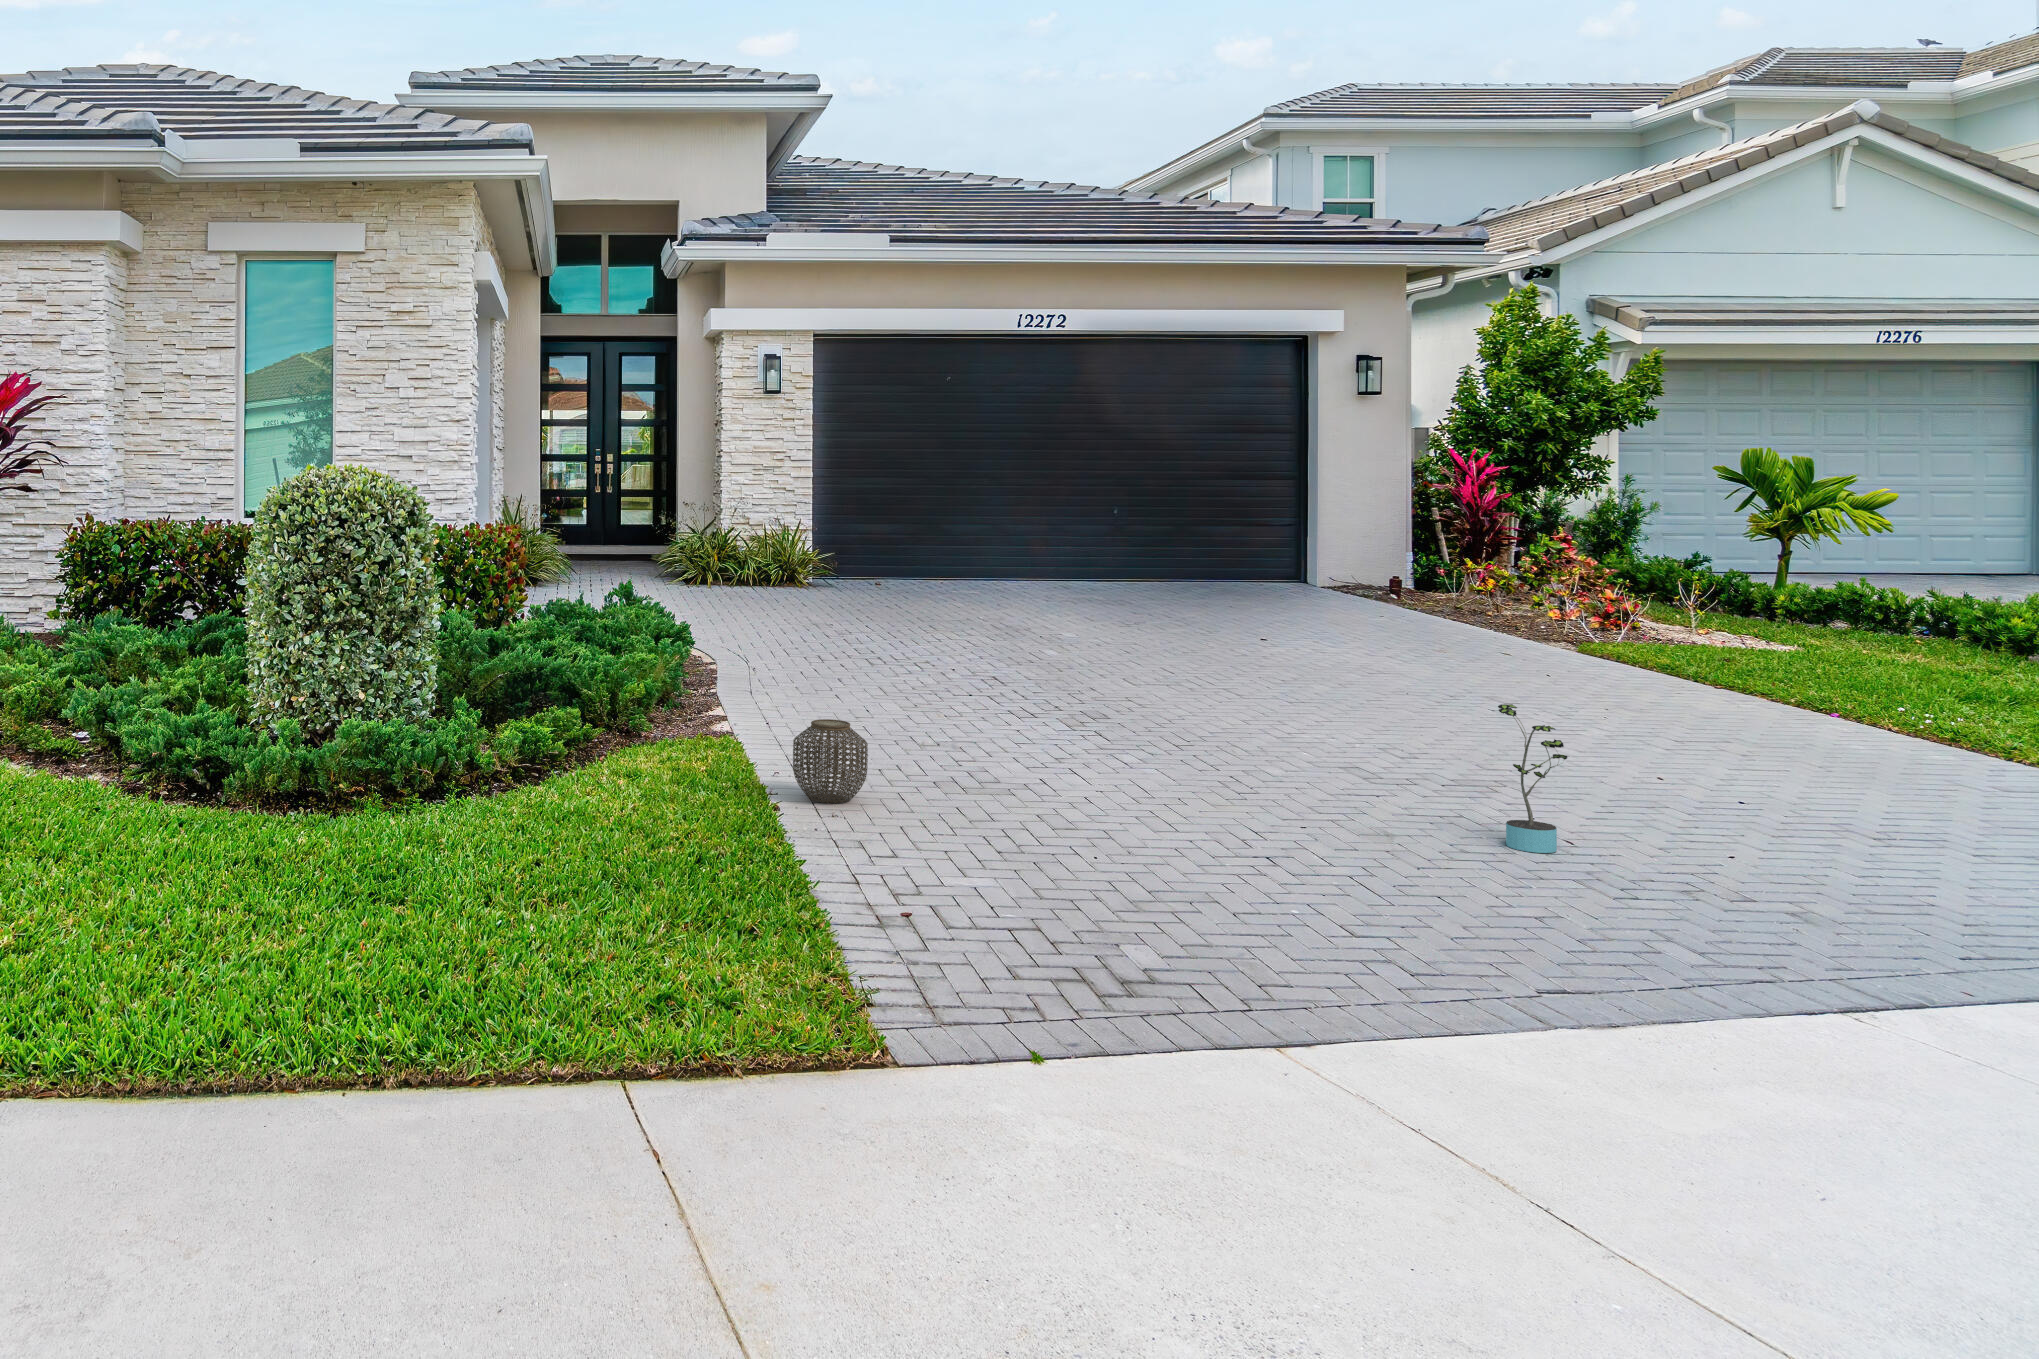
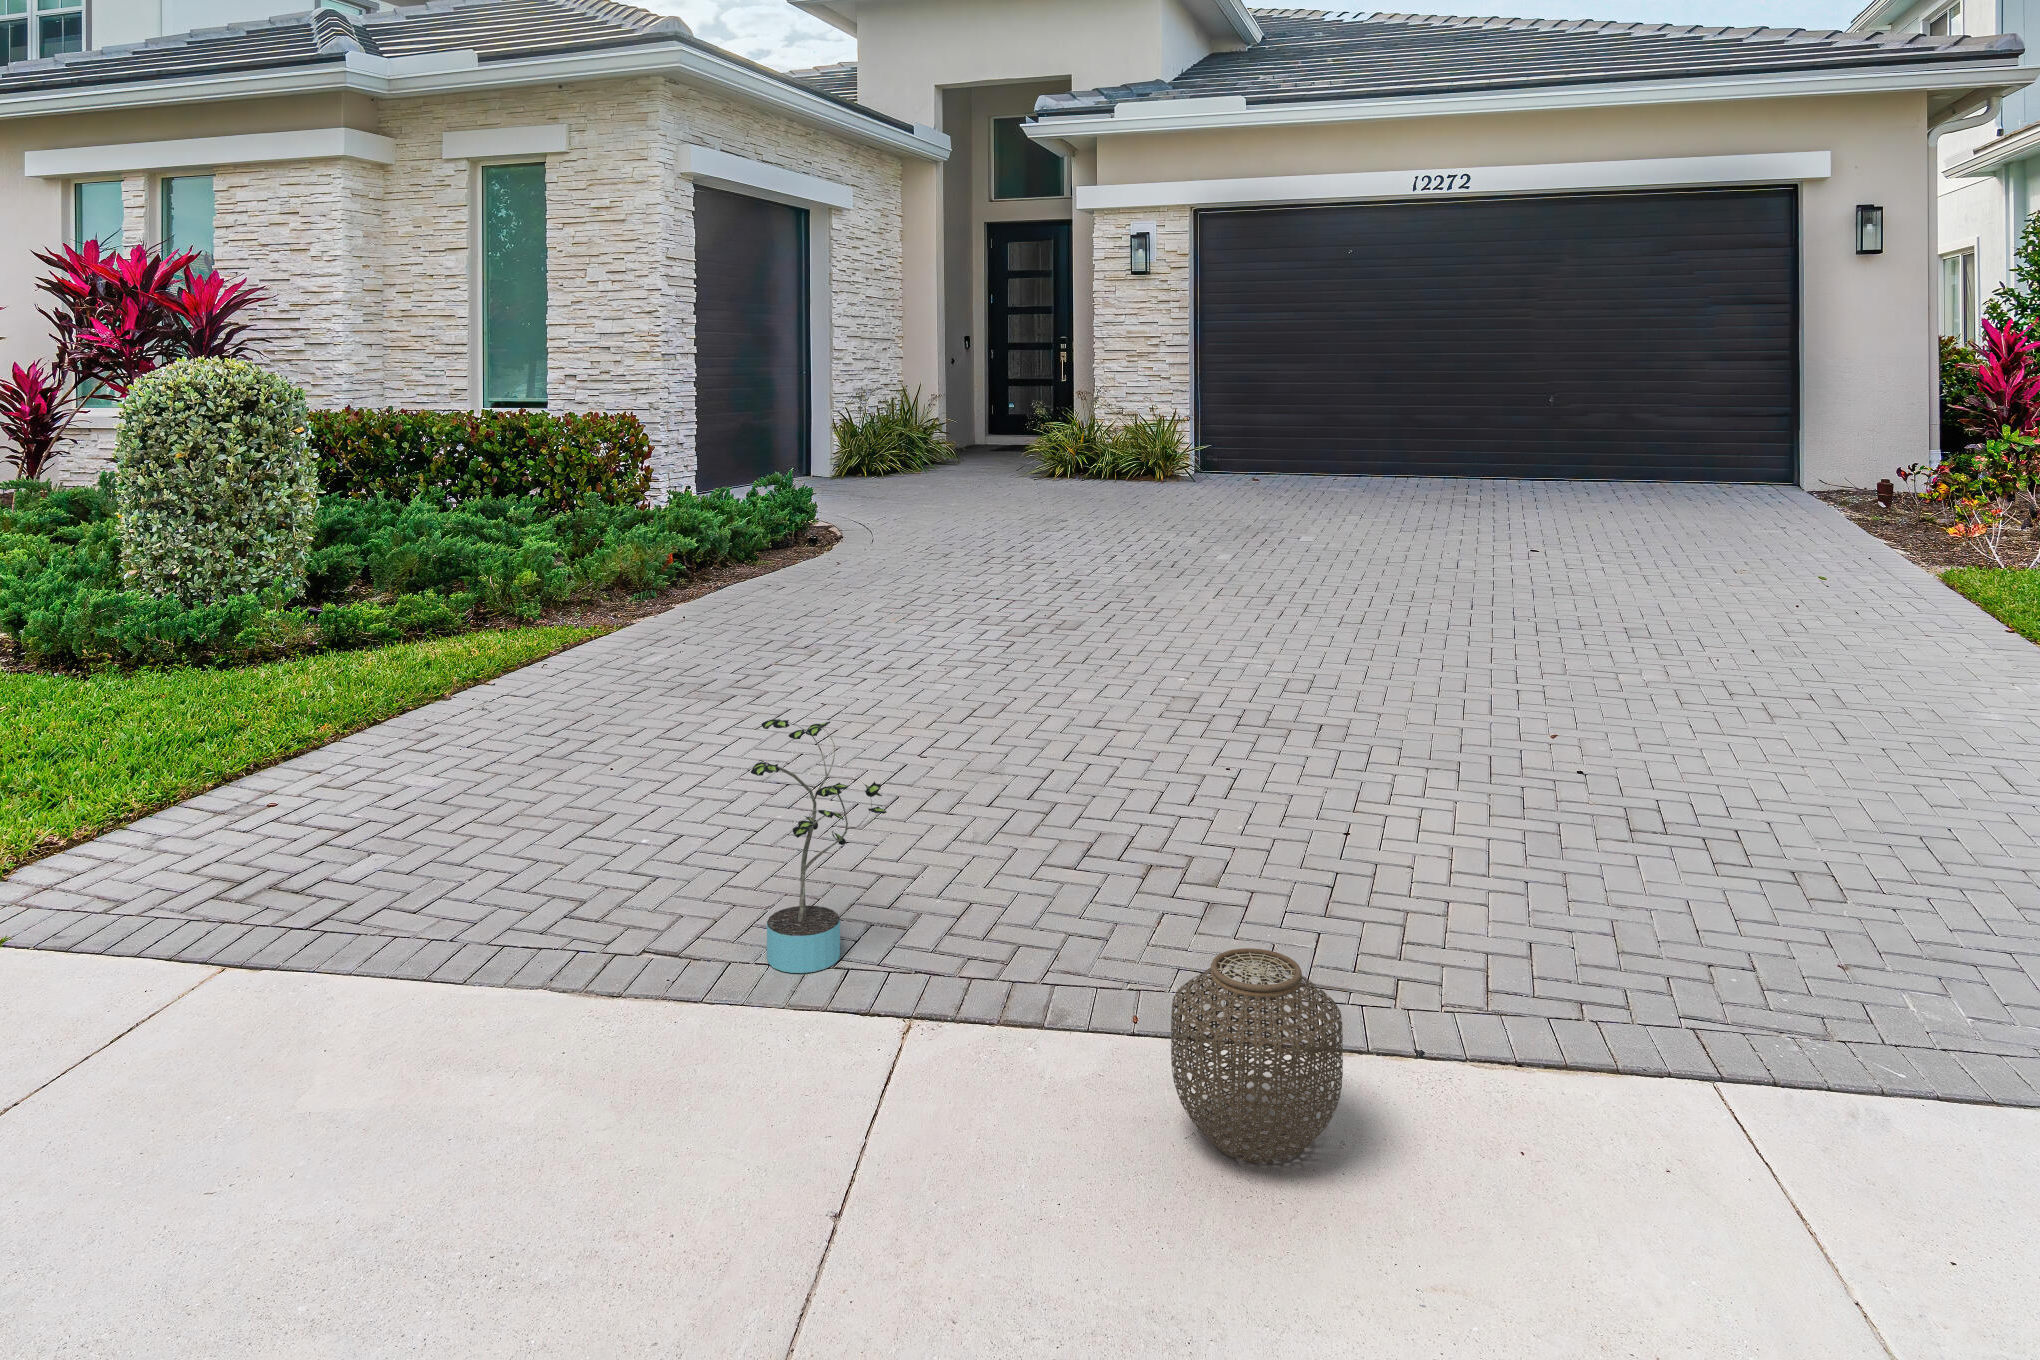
woven basket: present [793,719,868,803] -> present [1171,948,1343,1163]

